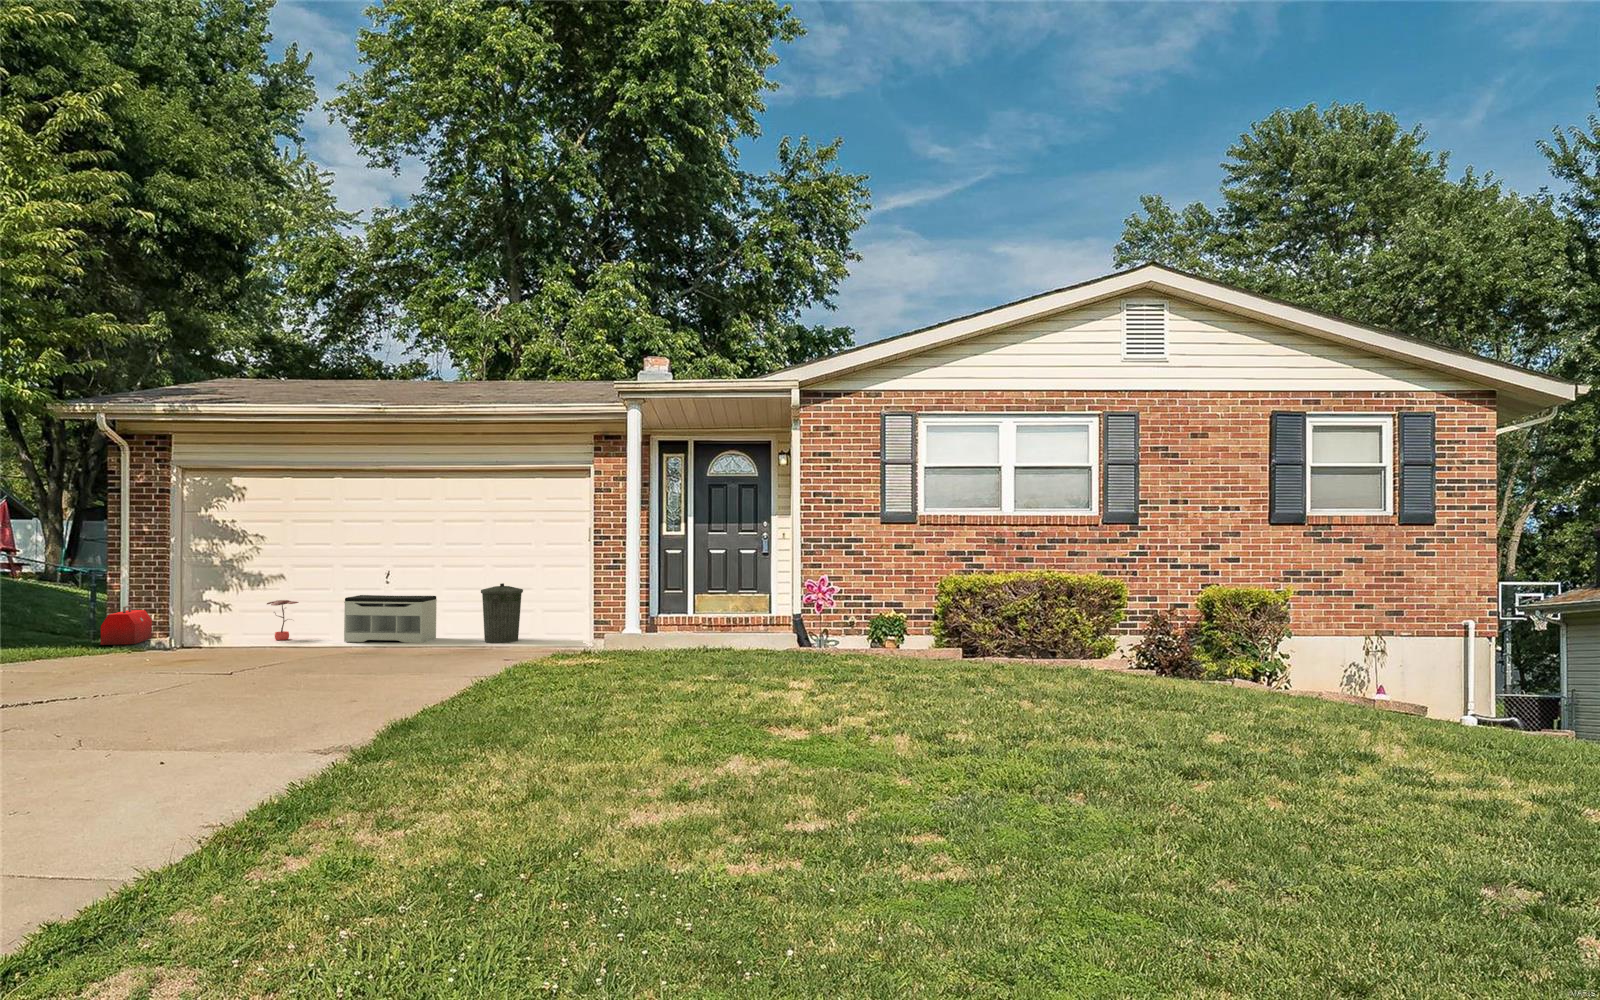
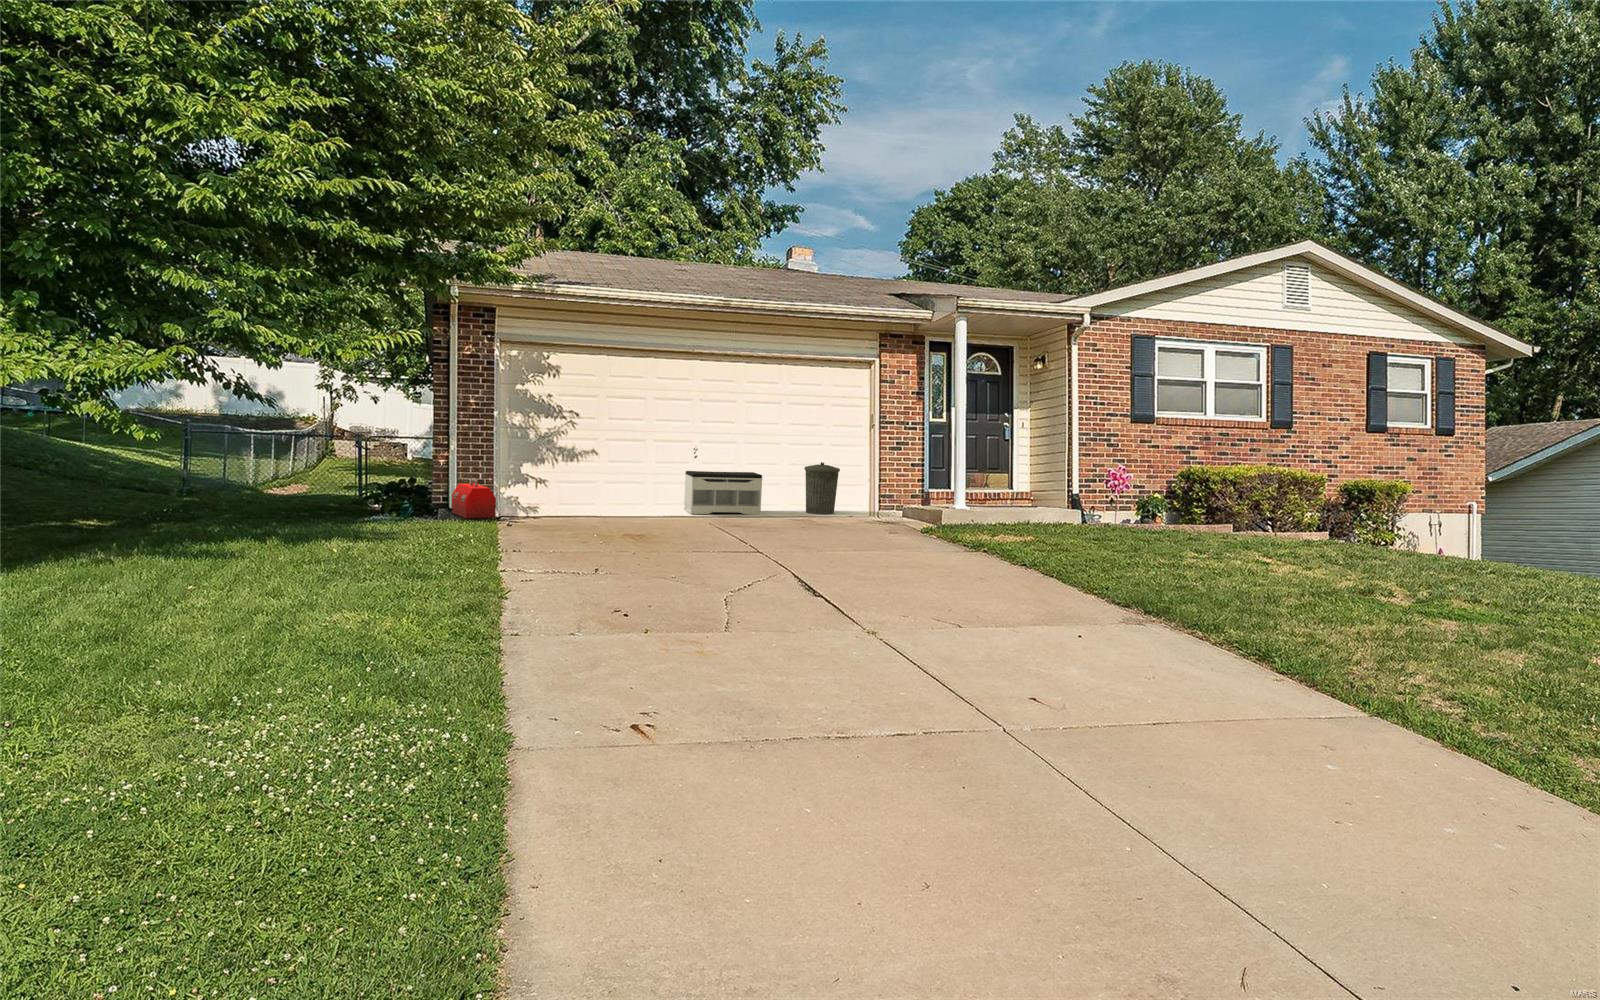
potted plant: present [267,600,298,640] -> none [605,475,635,513]

